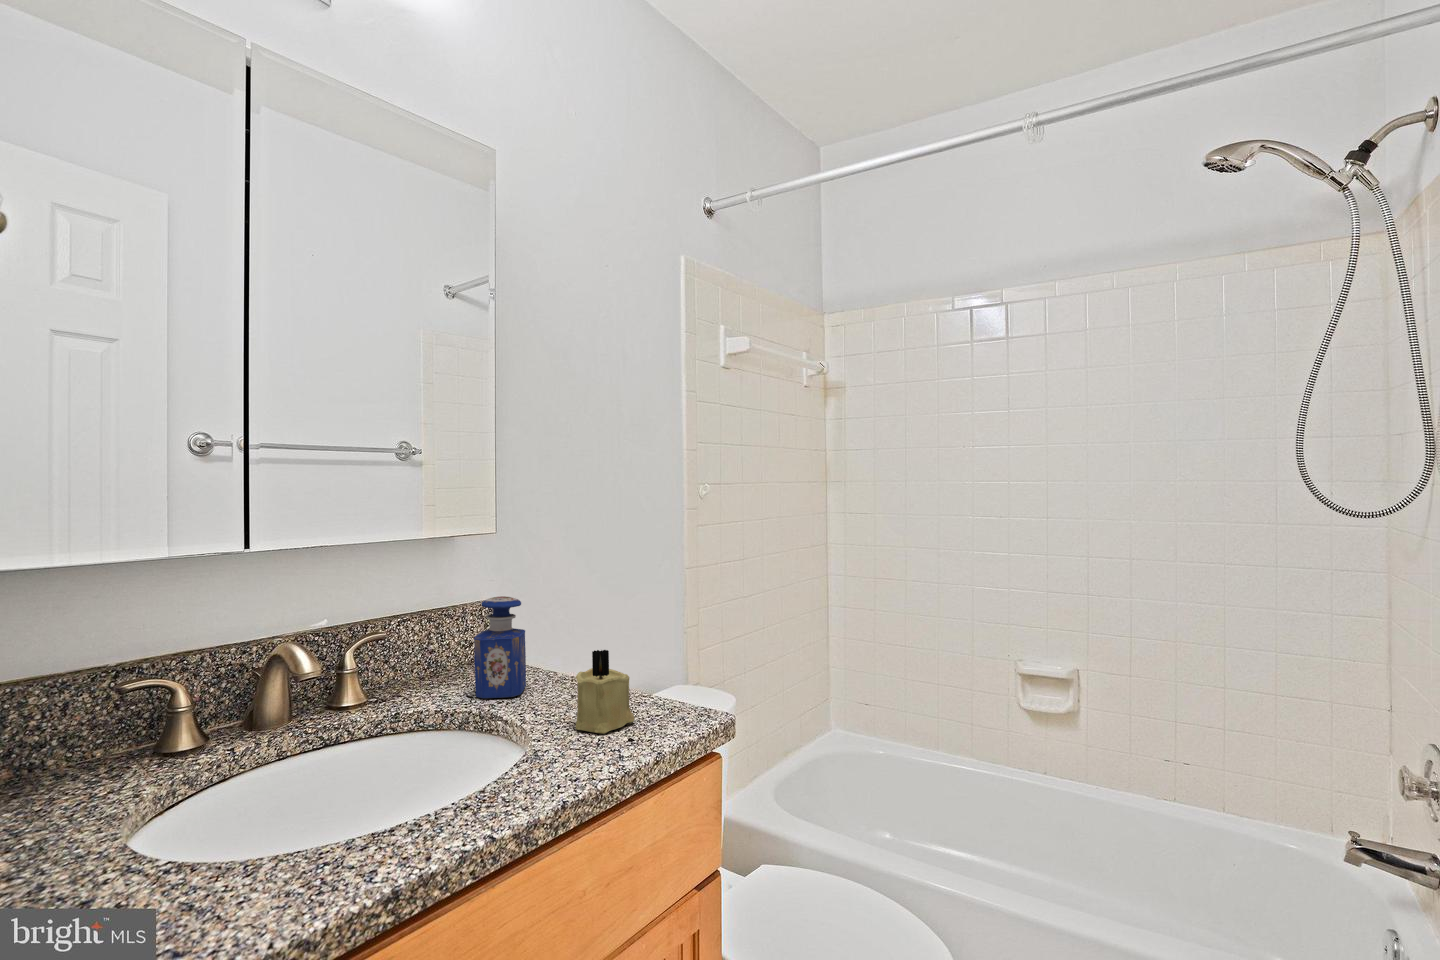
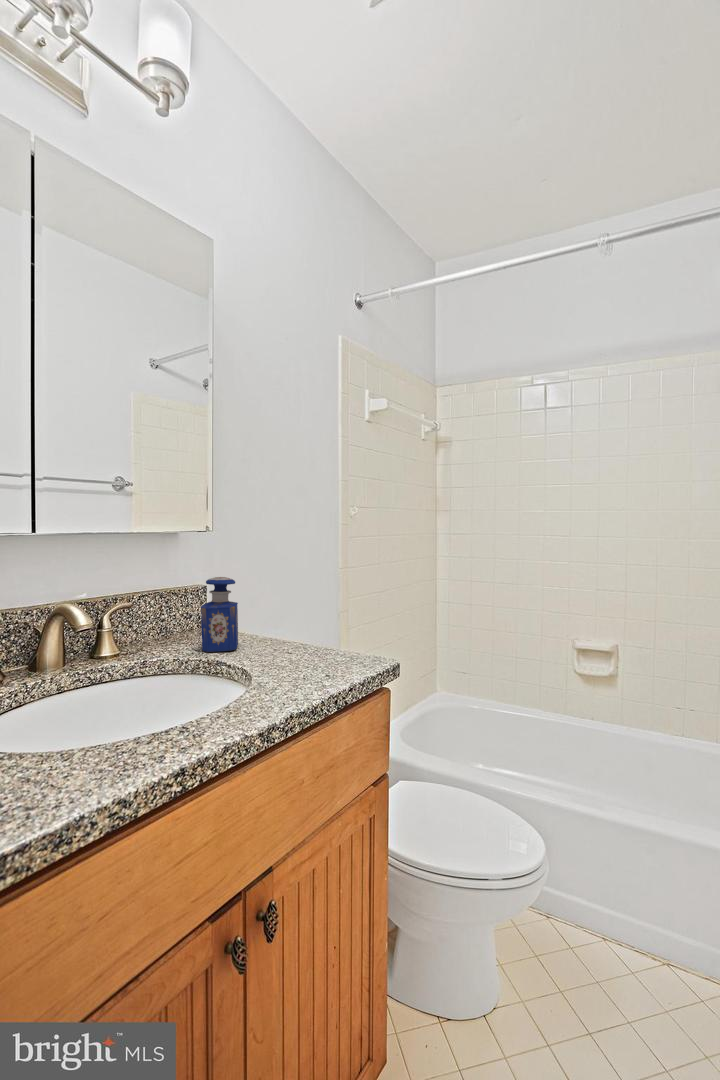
candle: present [576,650,634,733] -> none [284,611,327,672]

